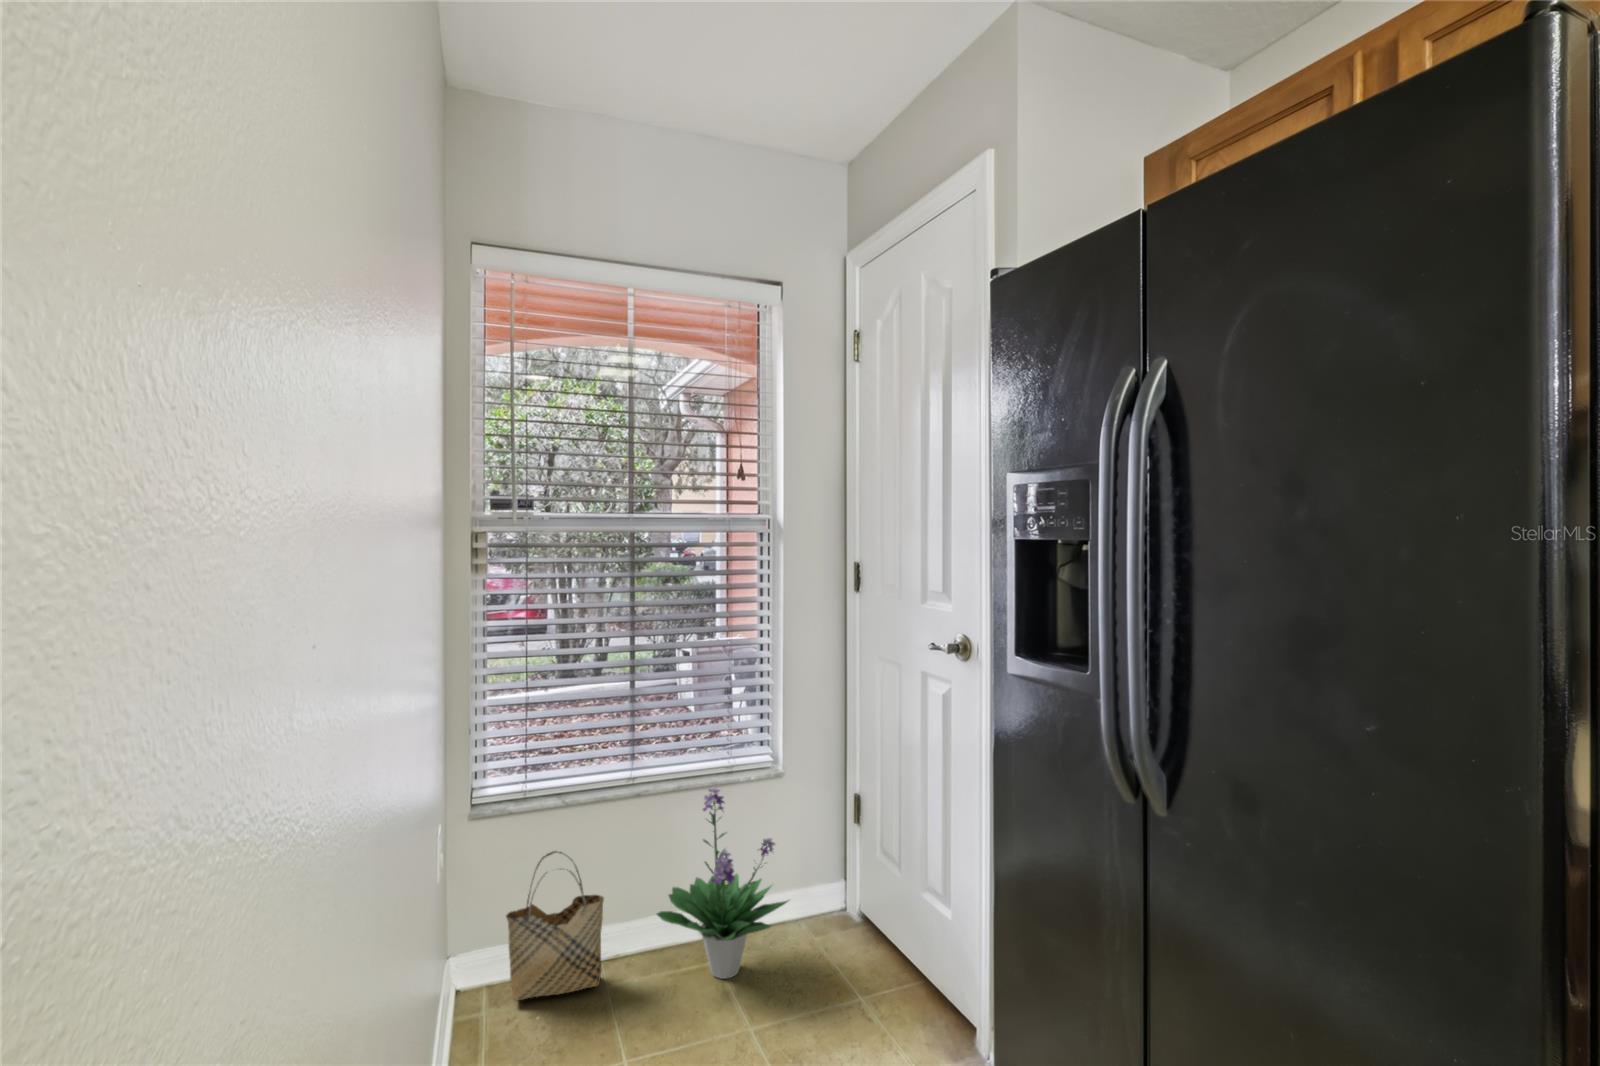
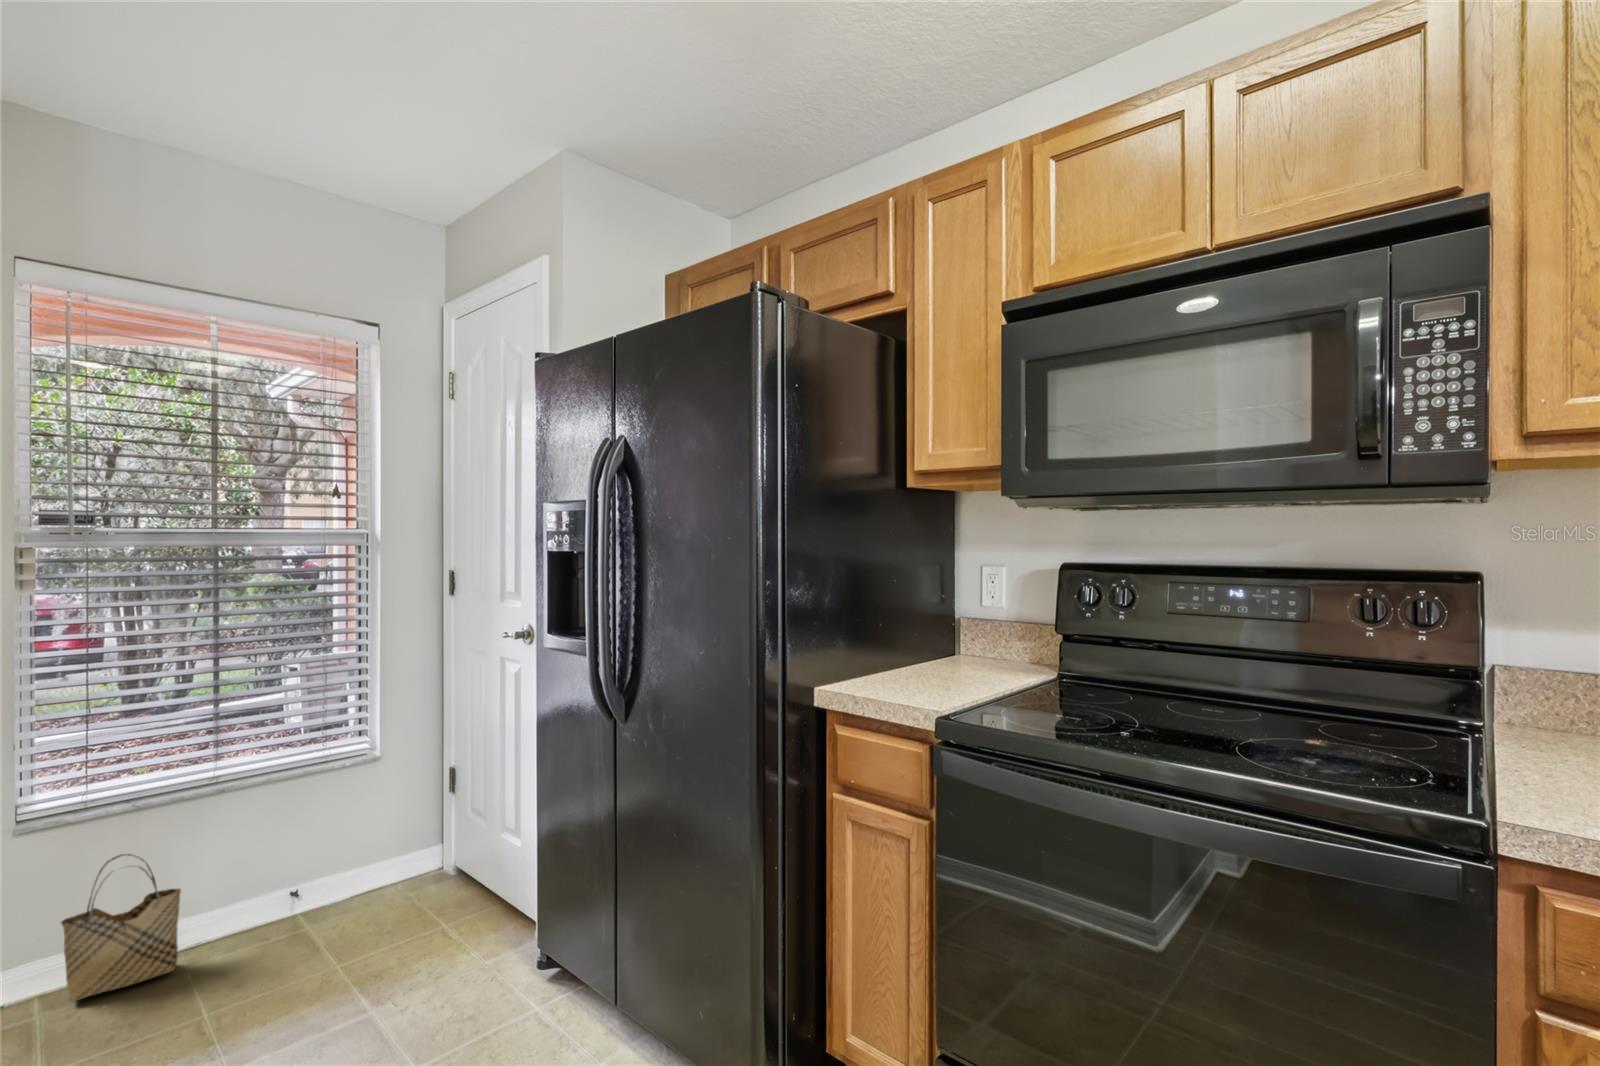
potted plant: present [657,787,788,979] -> none [240,773,383,941]

